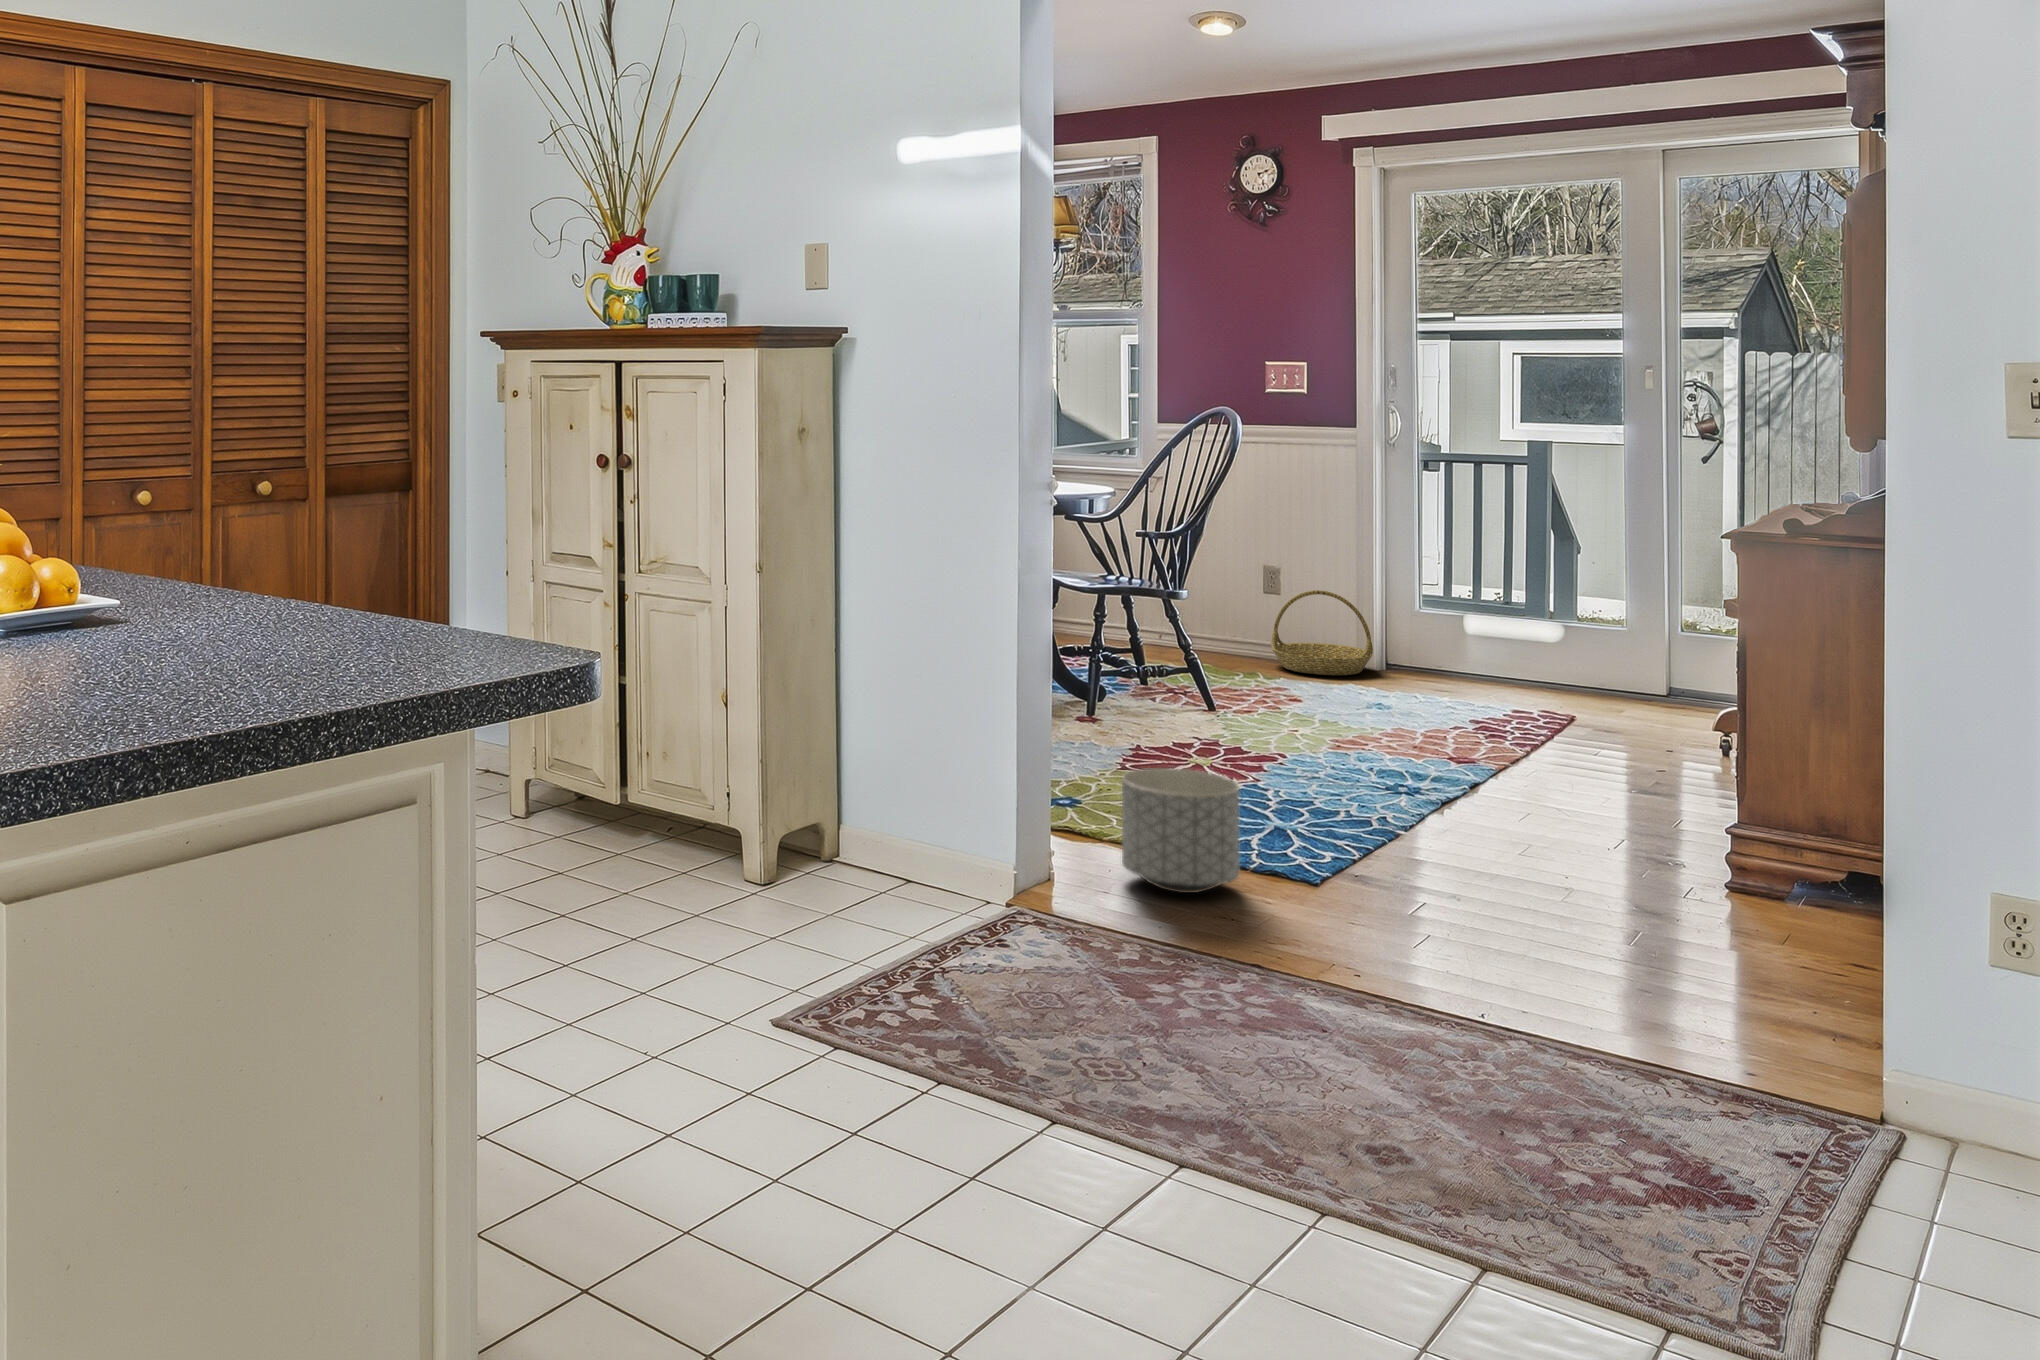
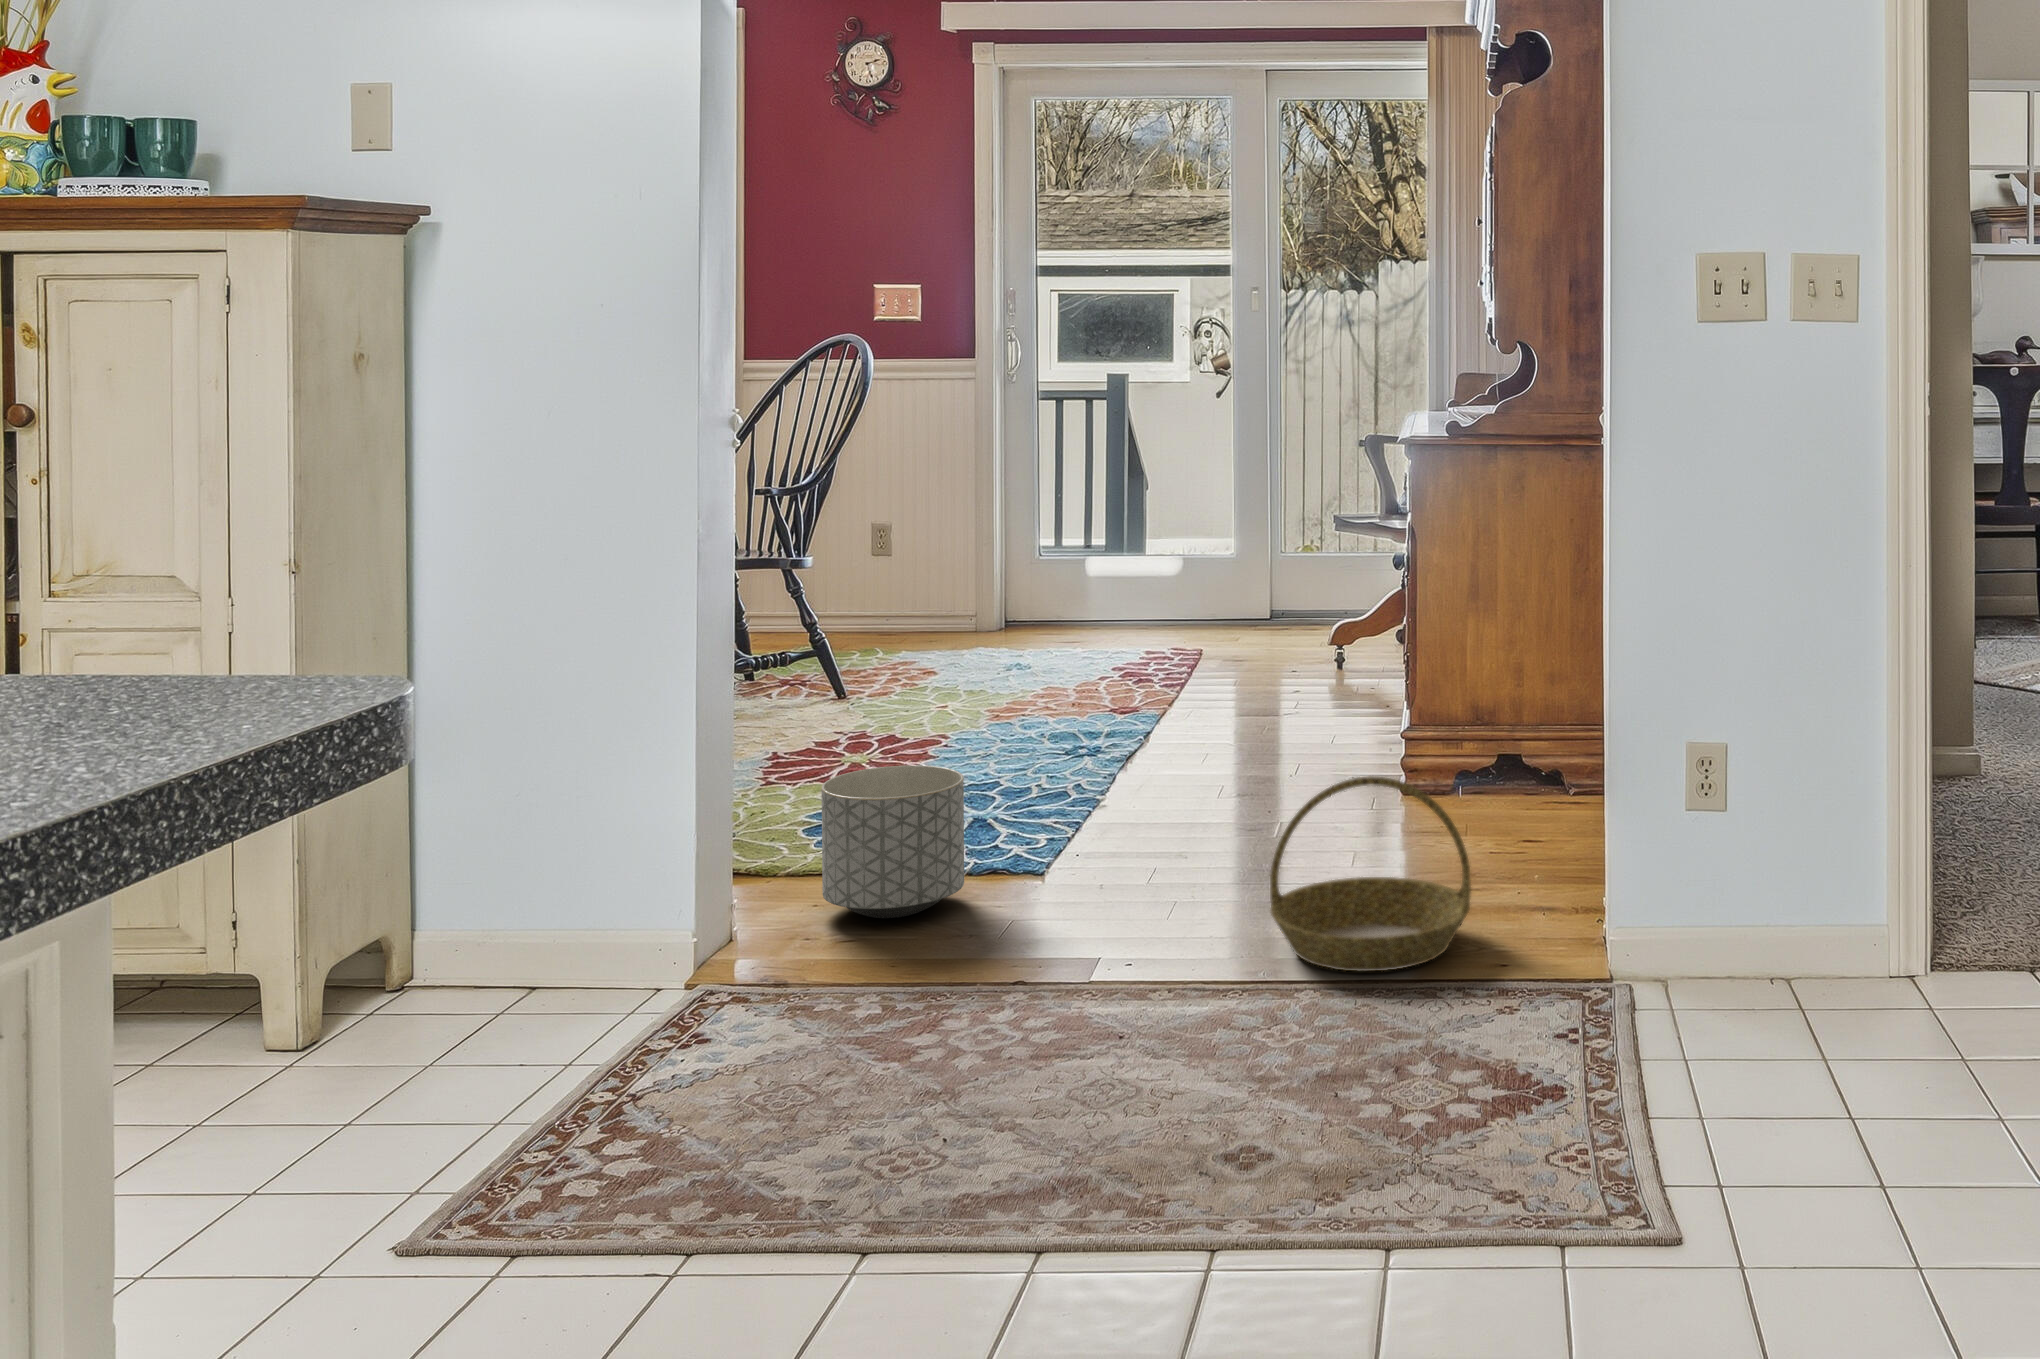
basket: present [1271,590,1373,675] -> present [1270,777,1471,971]

